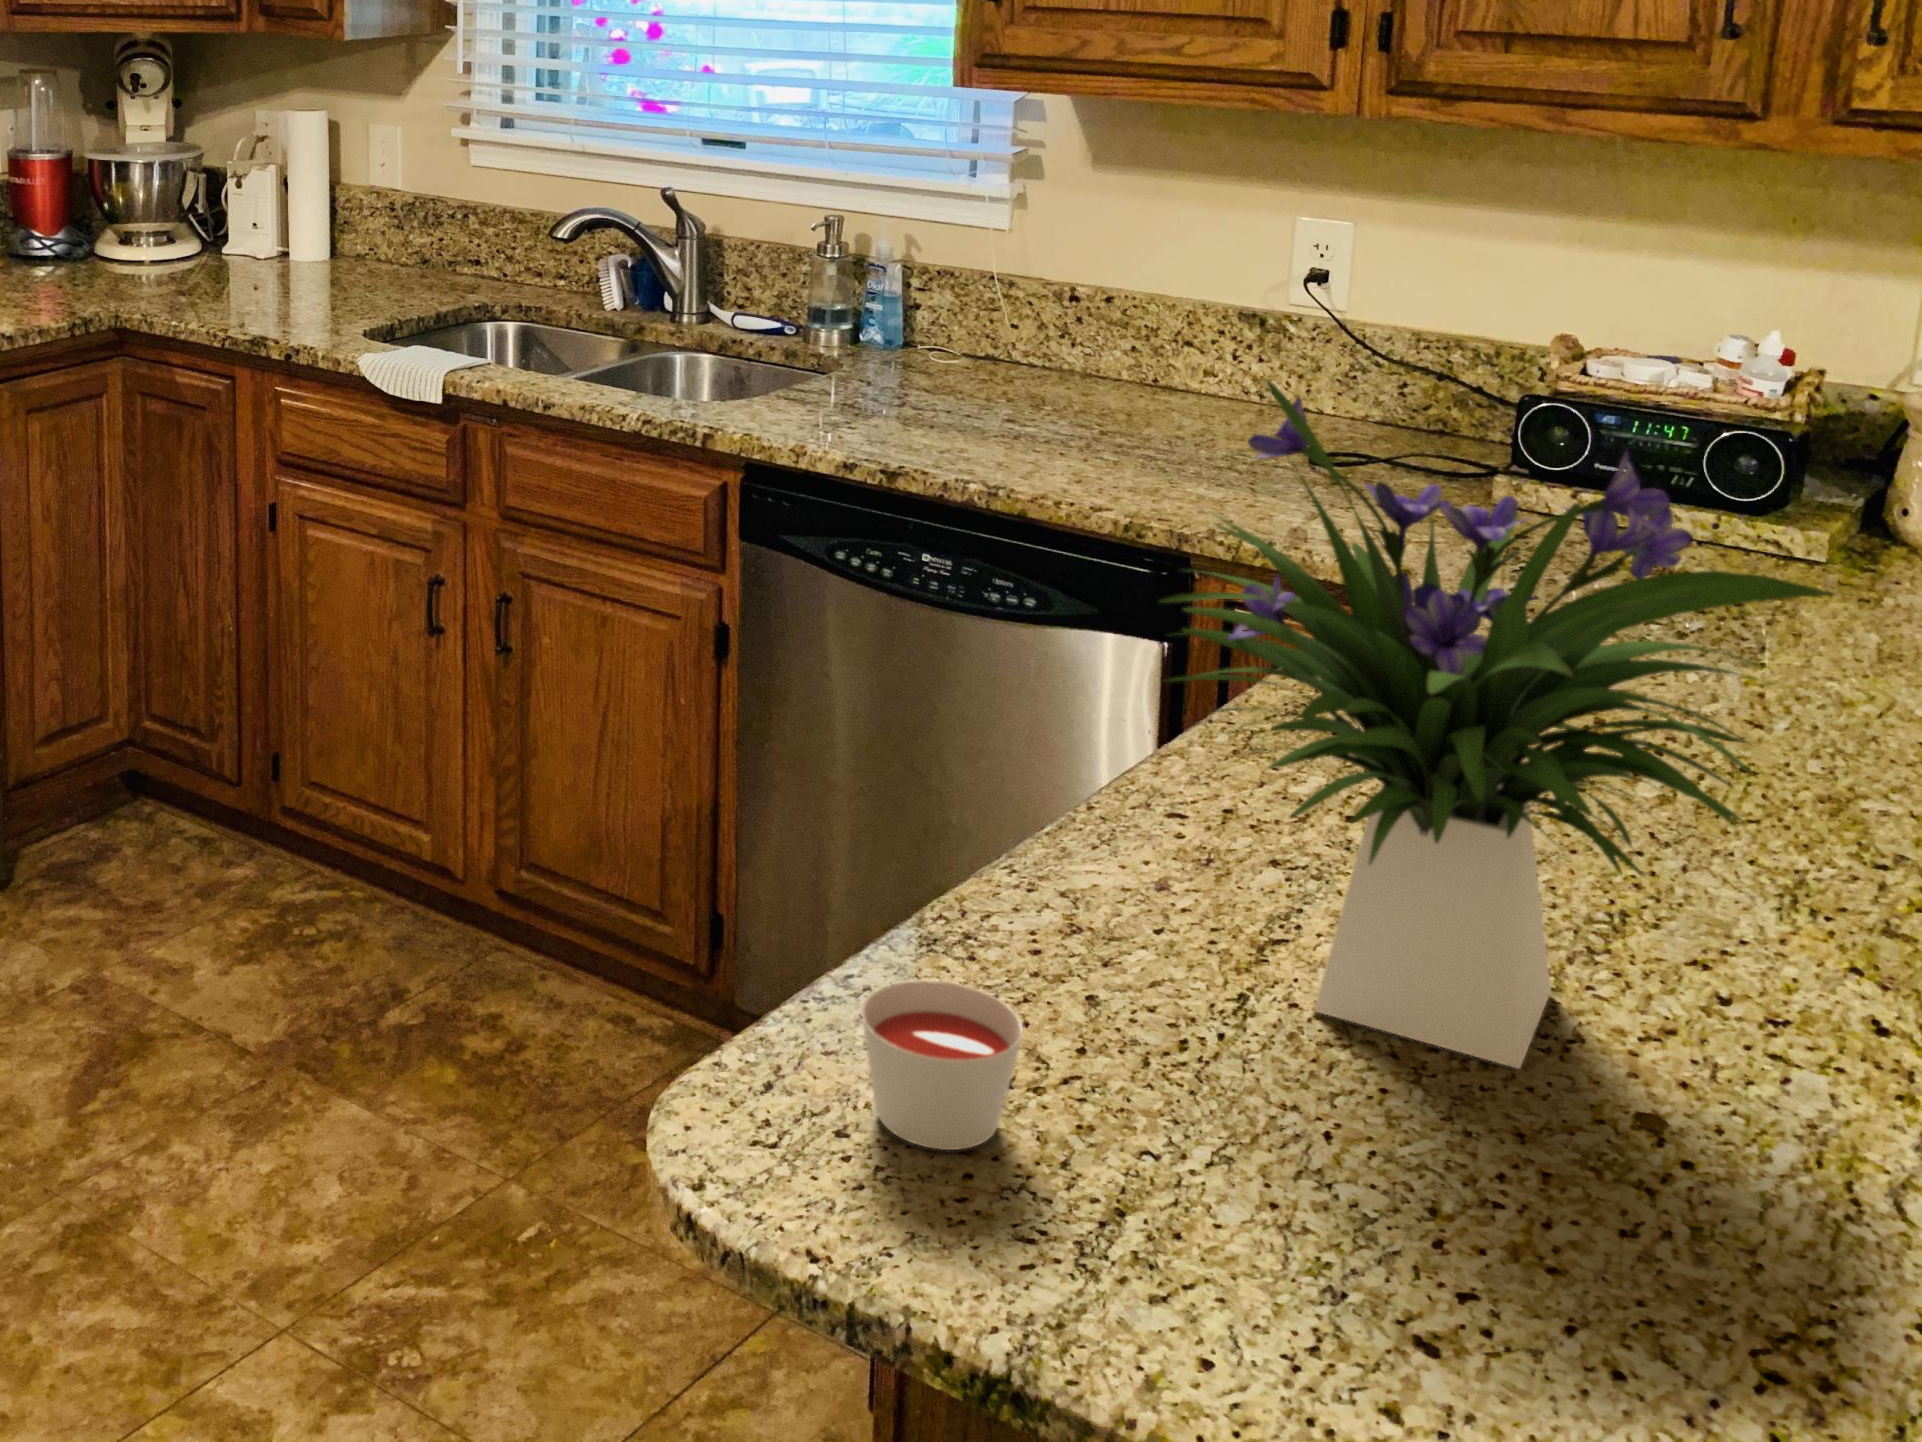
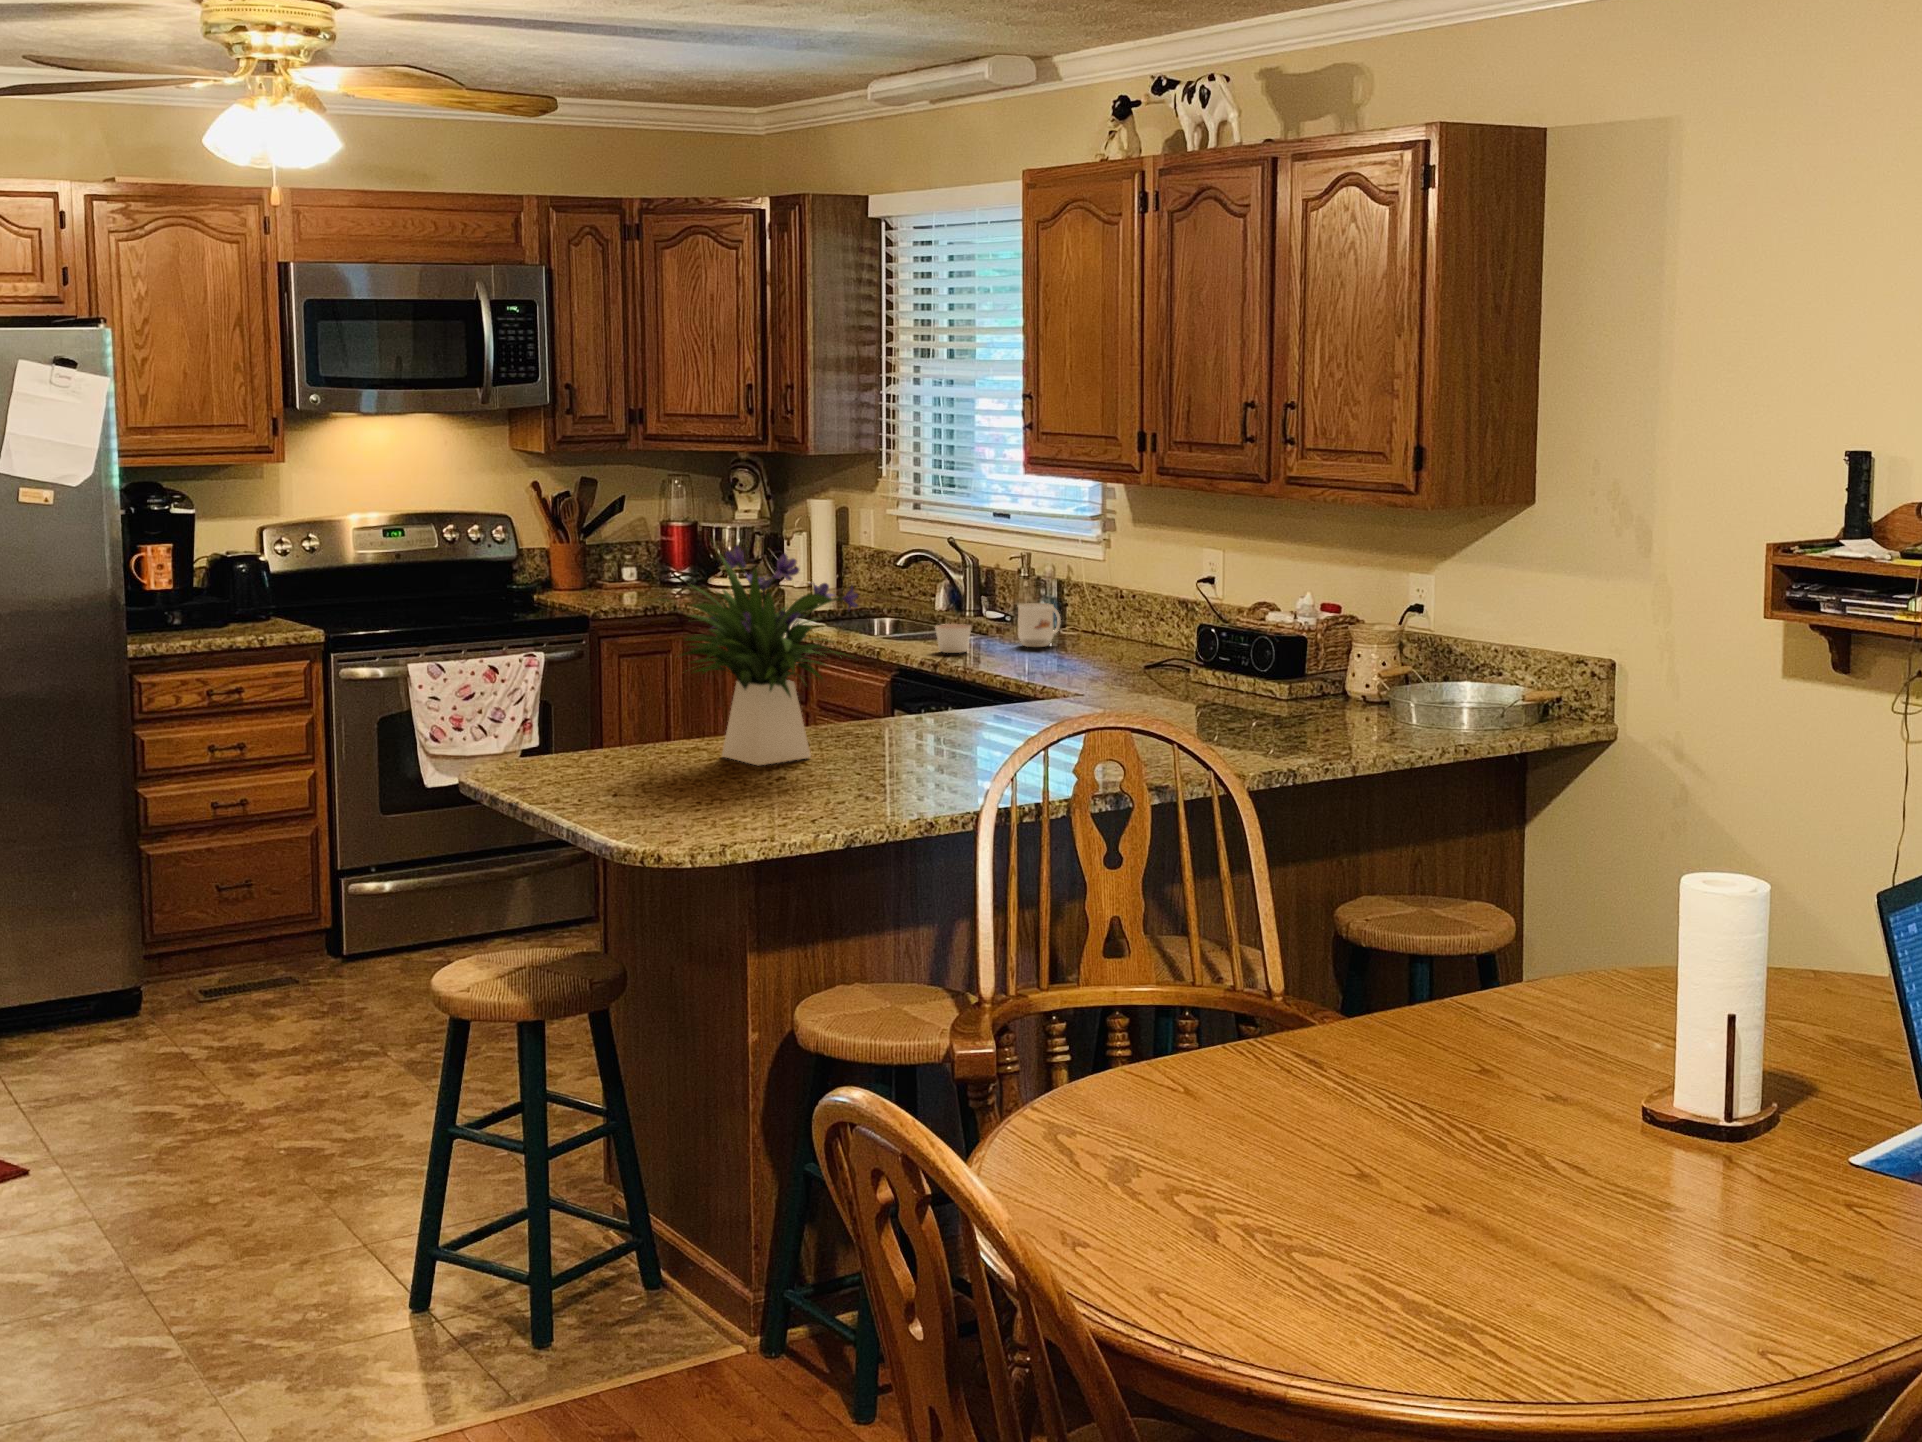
mug: none [927,323,1000,408] -> present [1018,603,1061,647]
candle: present [862,980,1023,1150] -> present [935,624,971,653]

